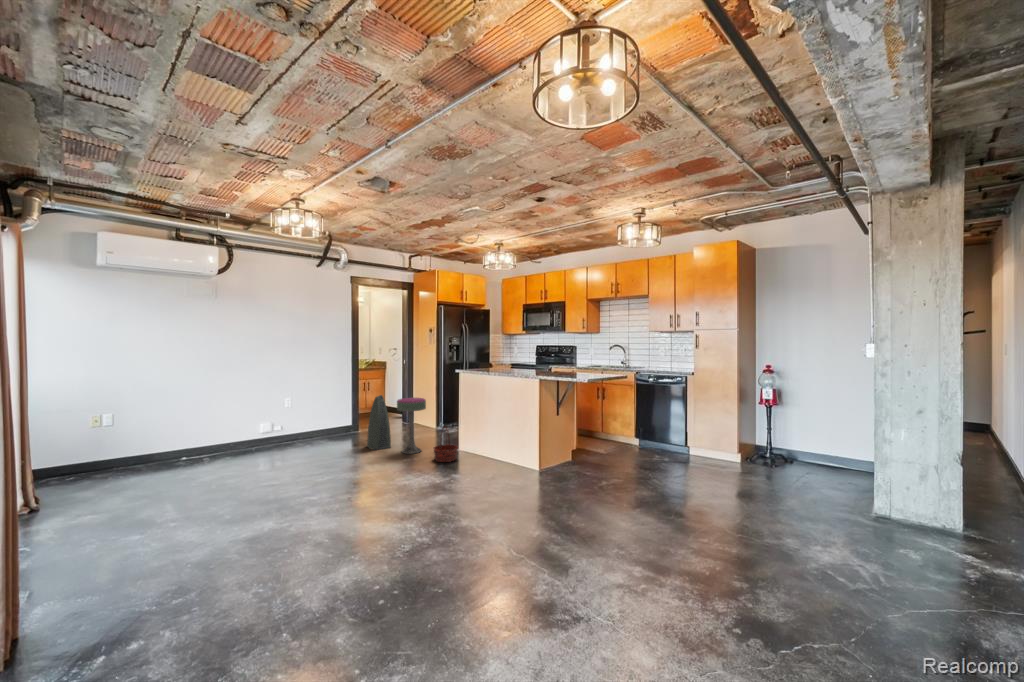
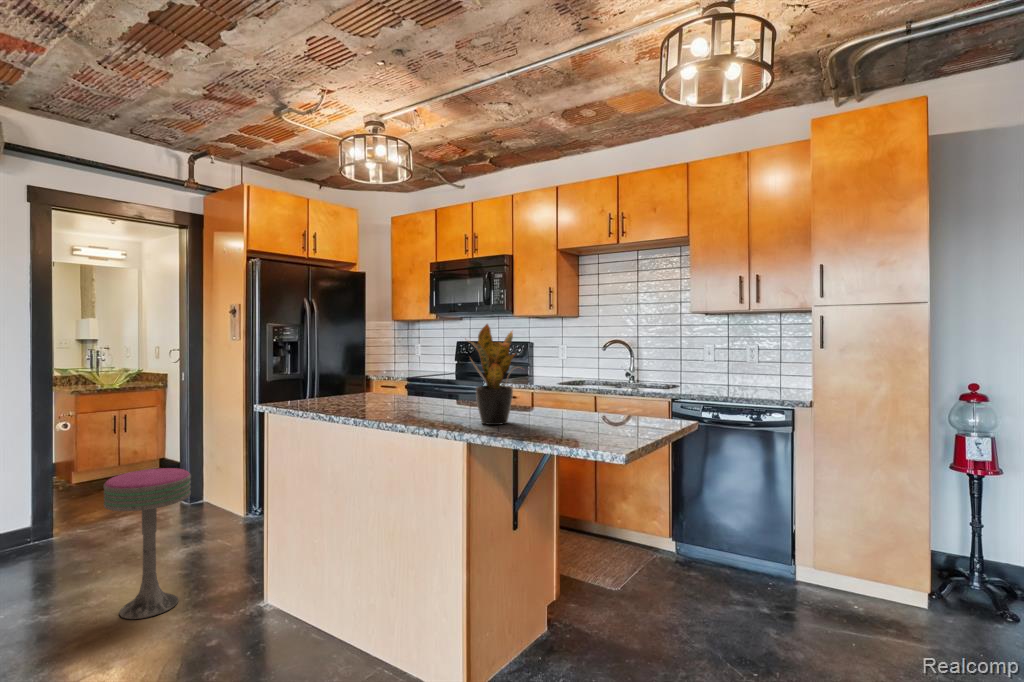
potted plant: none [531,340,556,378] -> present [471,324,515,425]
air purifier: present [367,395,391,450] -> none [32,463,101,610]
basket: present [433,430,458,462] -> none [194,548,266,649]

